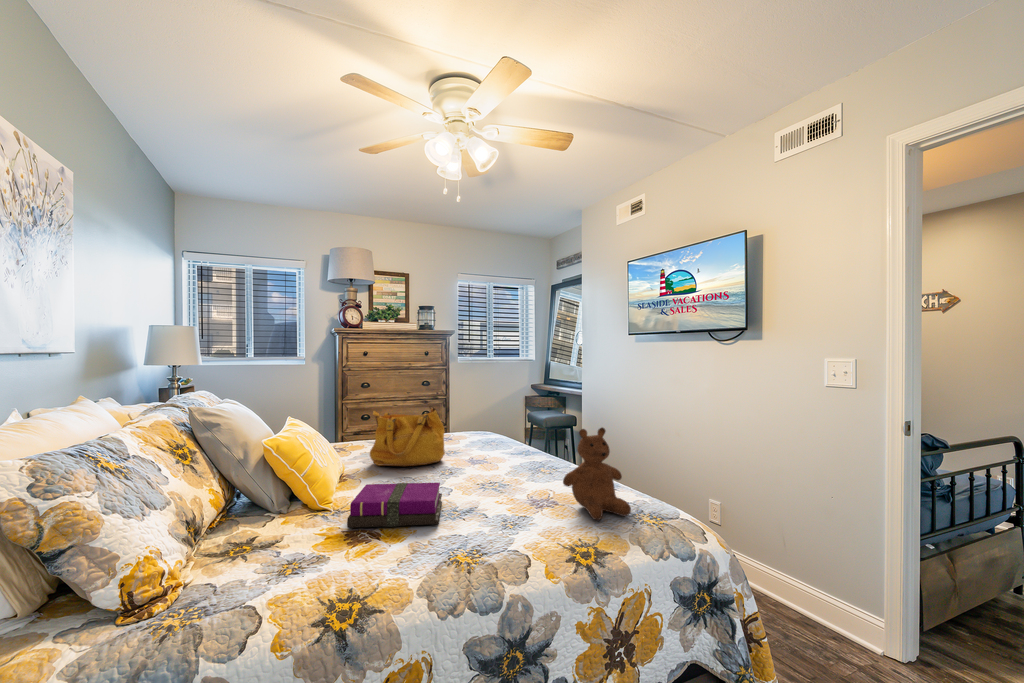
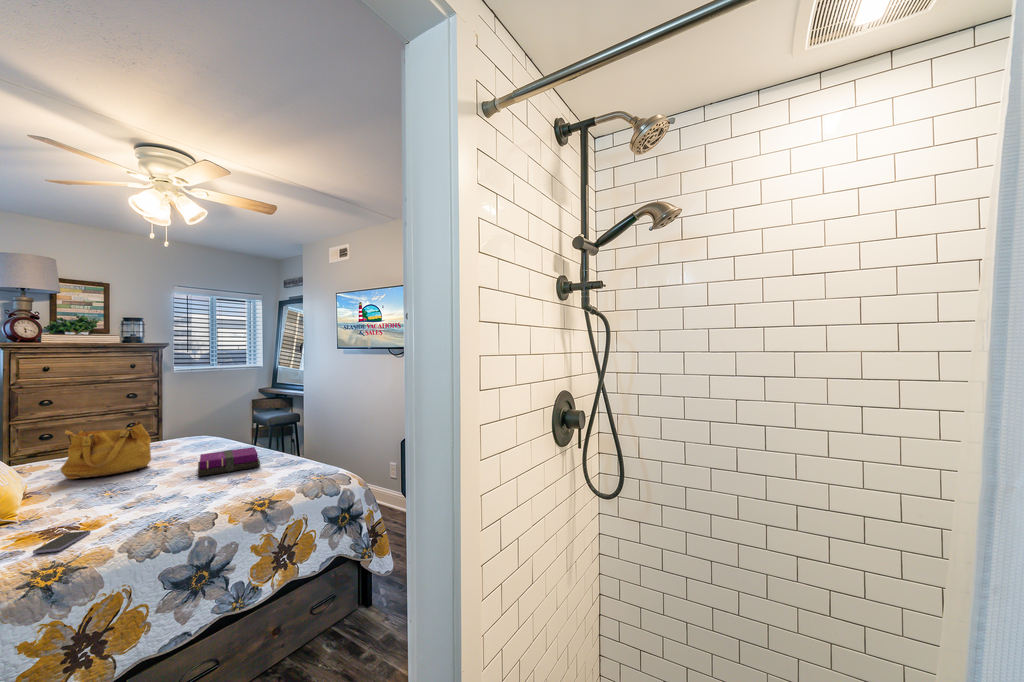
teddy bear: present [563,428,631,520] -> none [254,424,303,485]
notebook: present [347,482,442,528] -> present [198,447,260,476]
smartphone: none [332,544,389,573] -> present [33,531,90,554]

